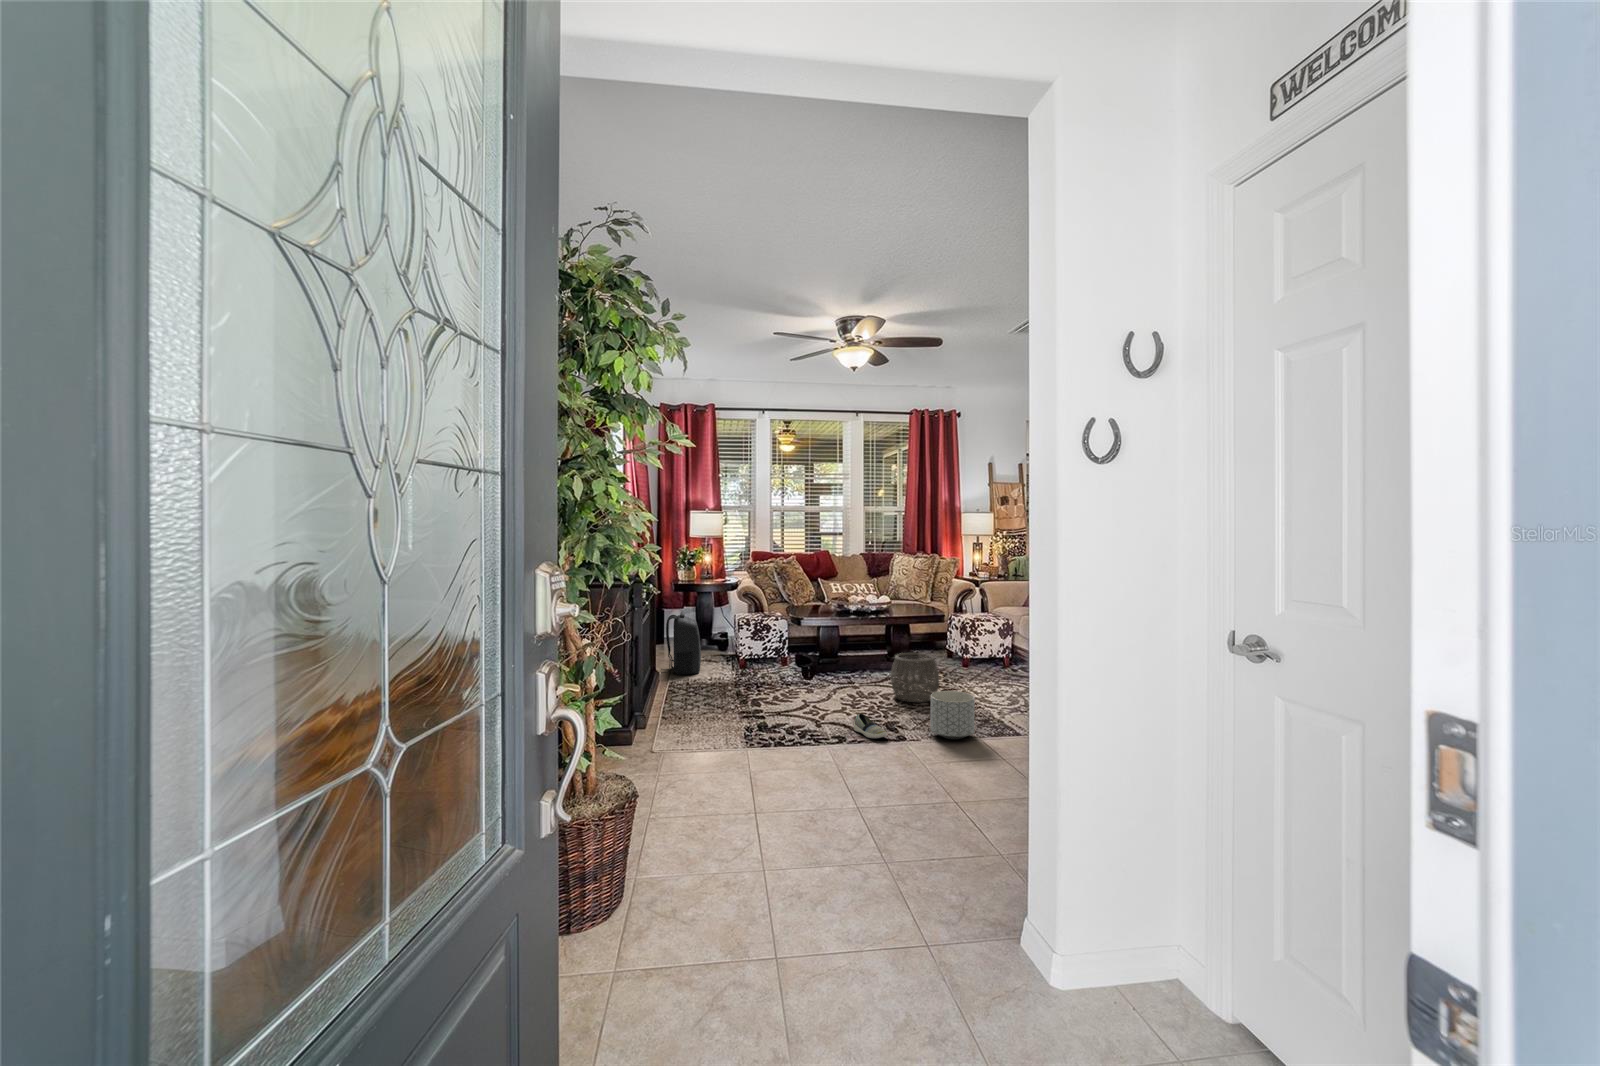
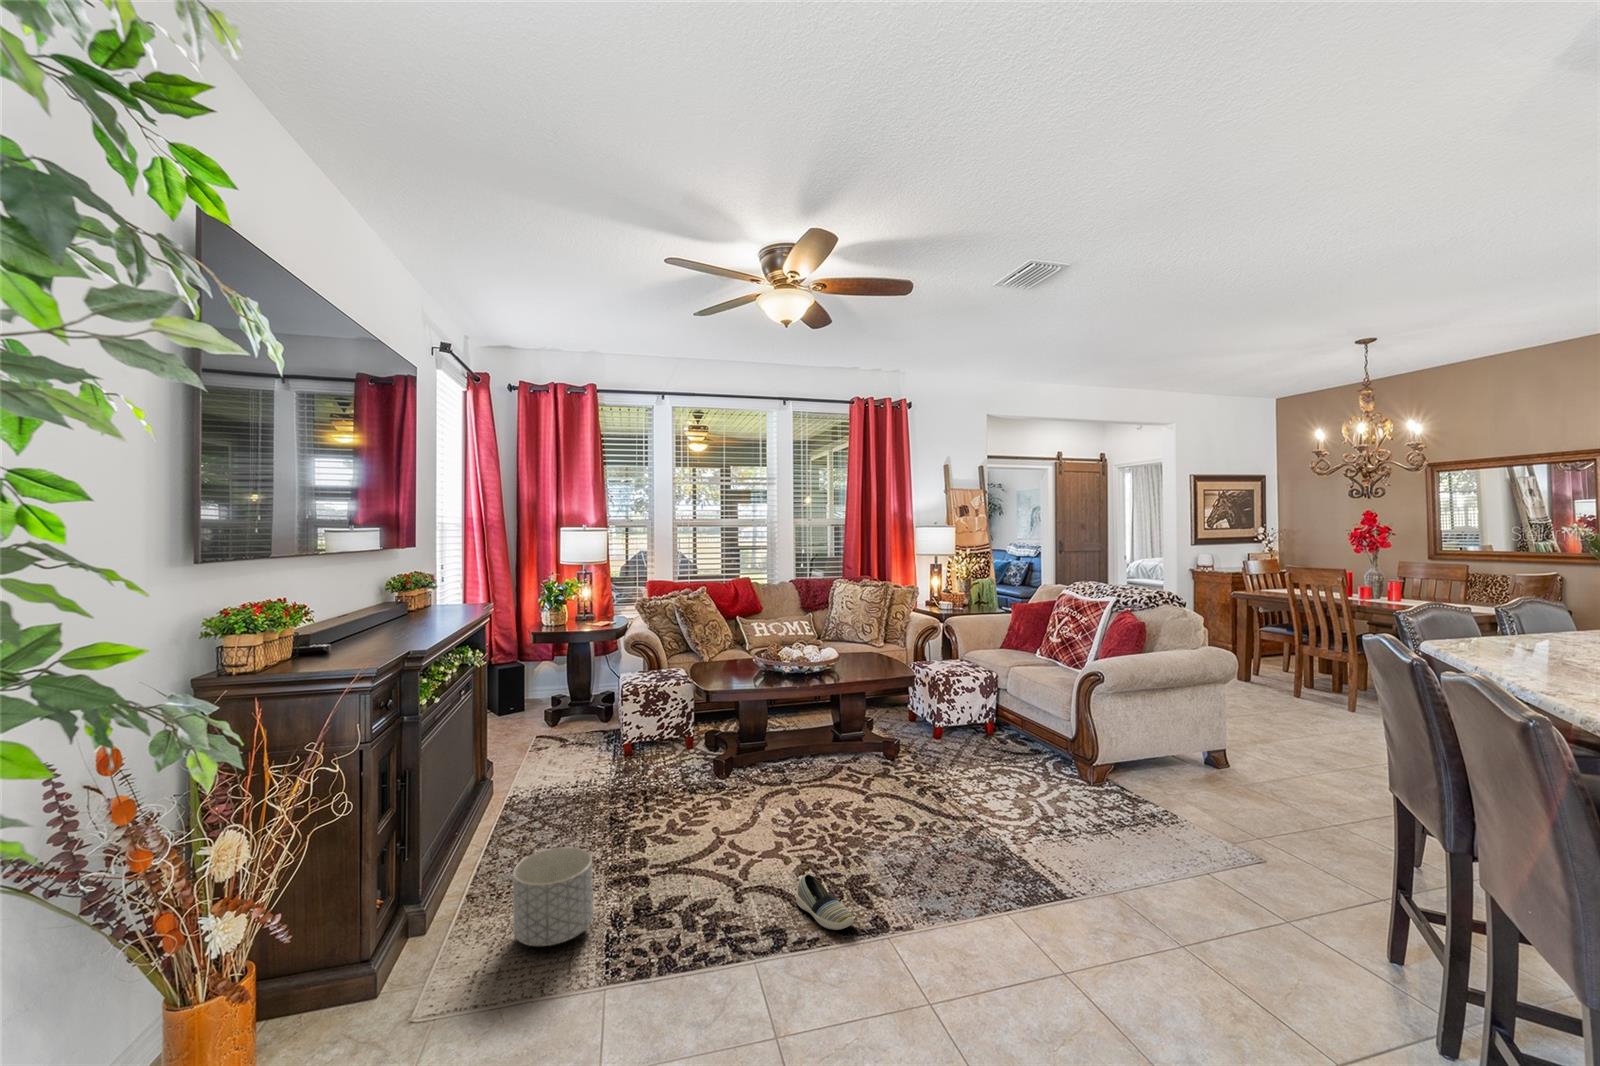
backpack: present [663,612,701,675] -> none [502,679,566,775]
woven basket: present [891,653,939,702] -> none [845,740,918,823]
planter: present [931,691,974,740] -> present [513,847,593,946]

